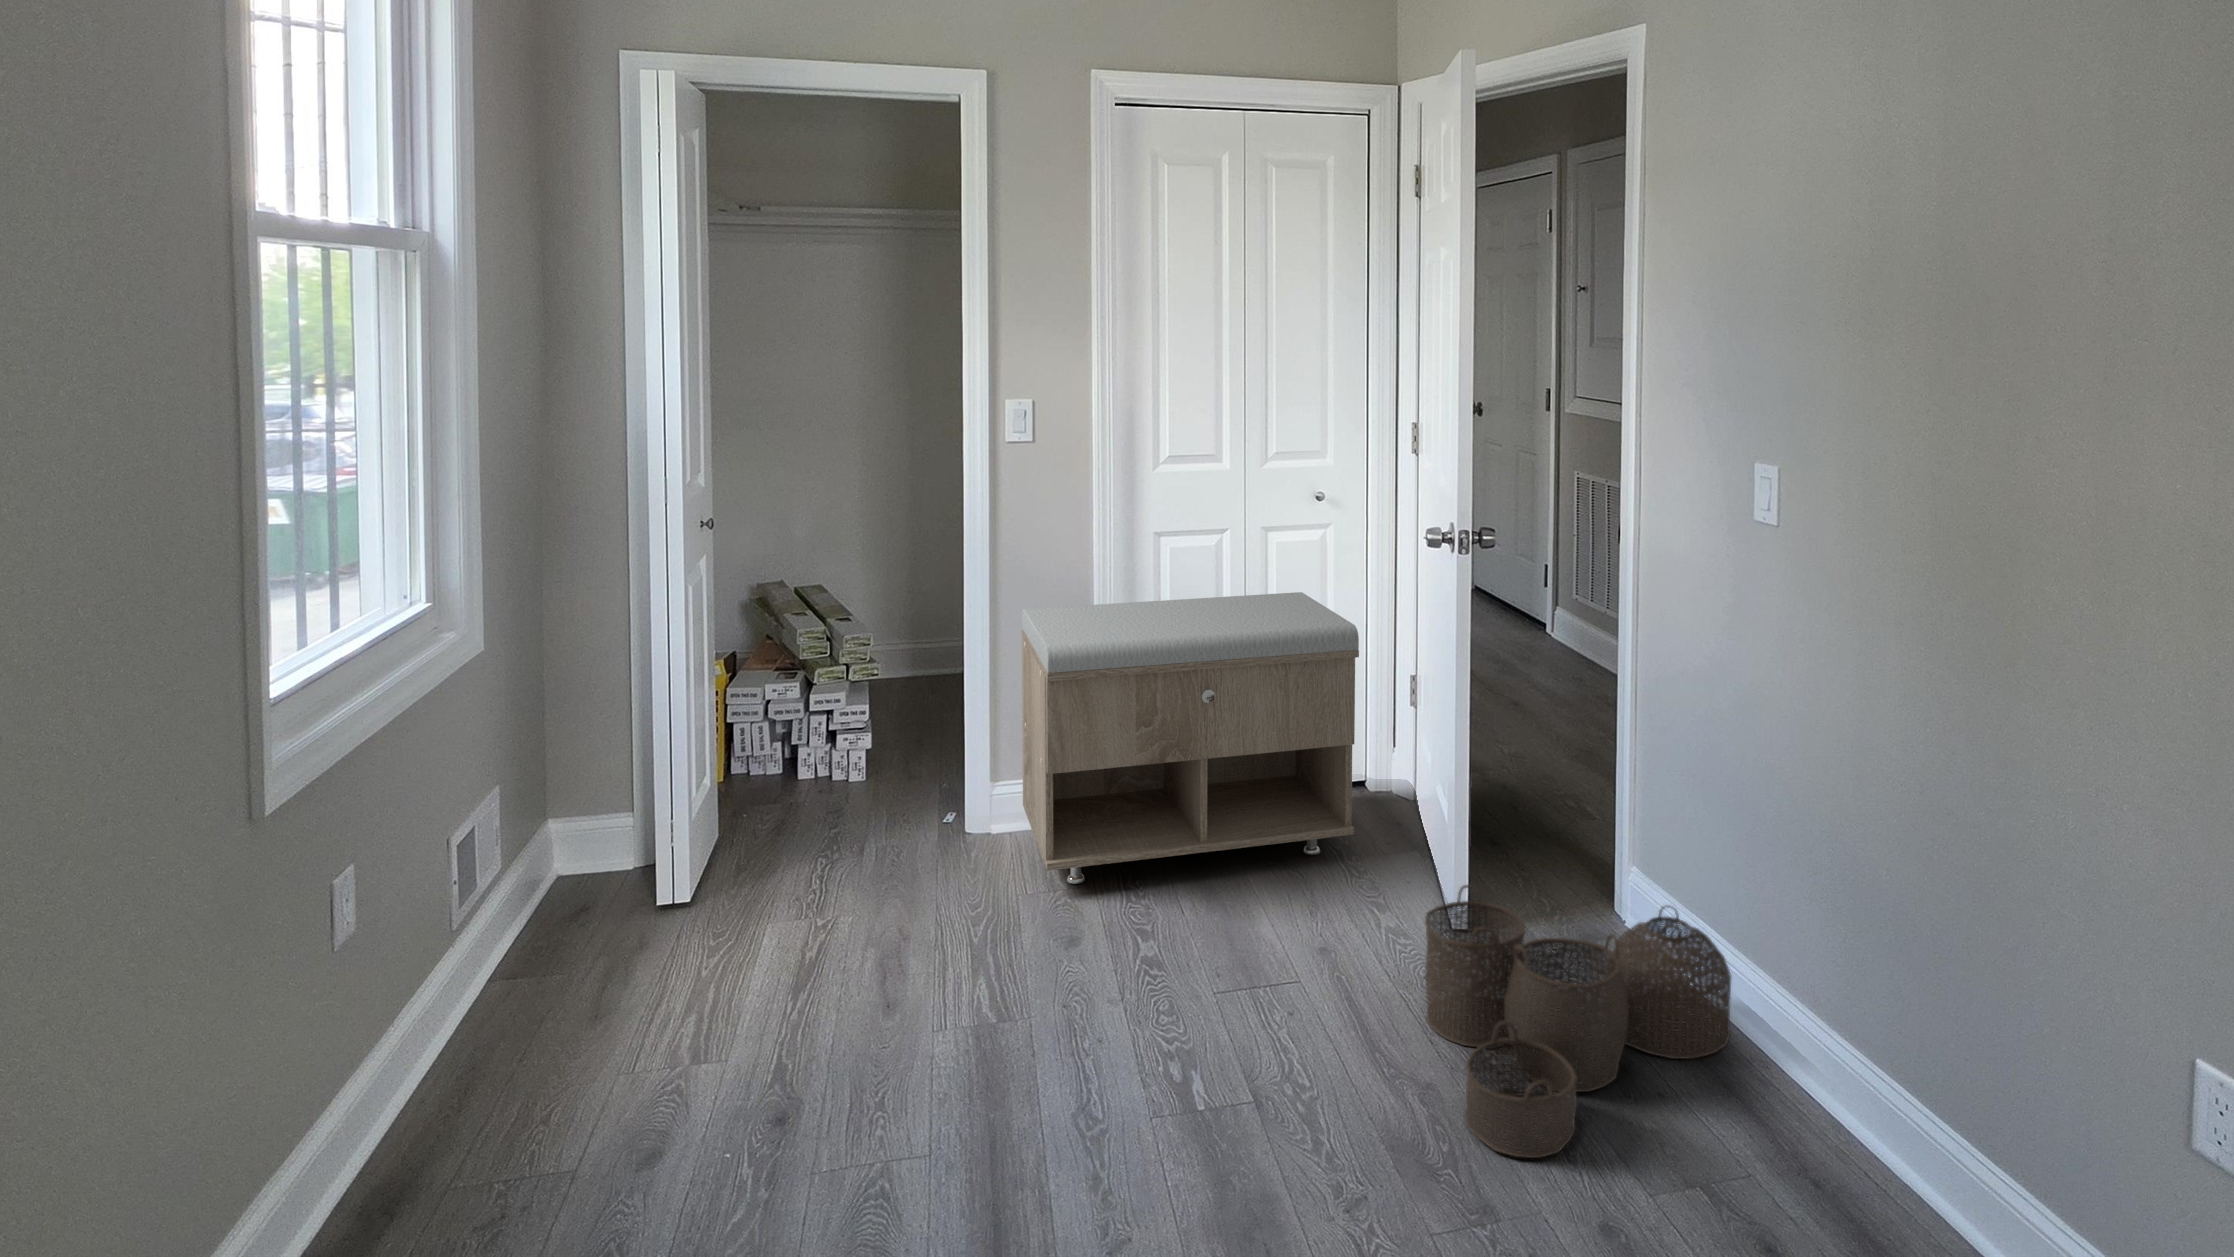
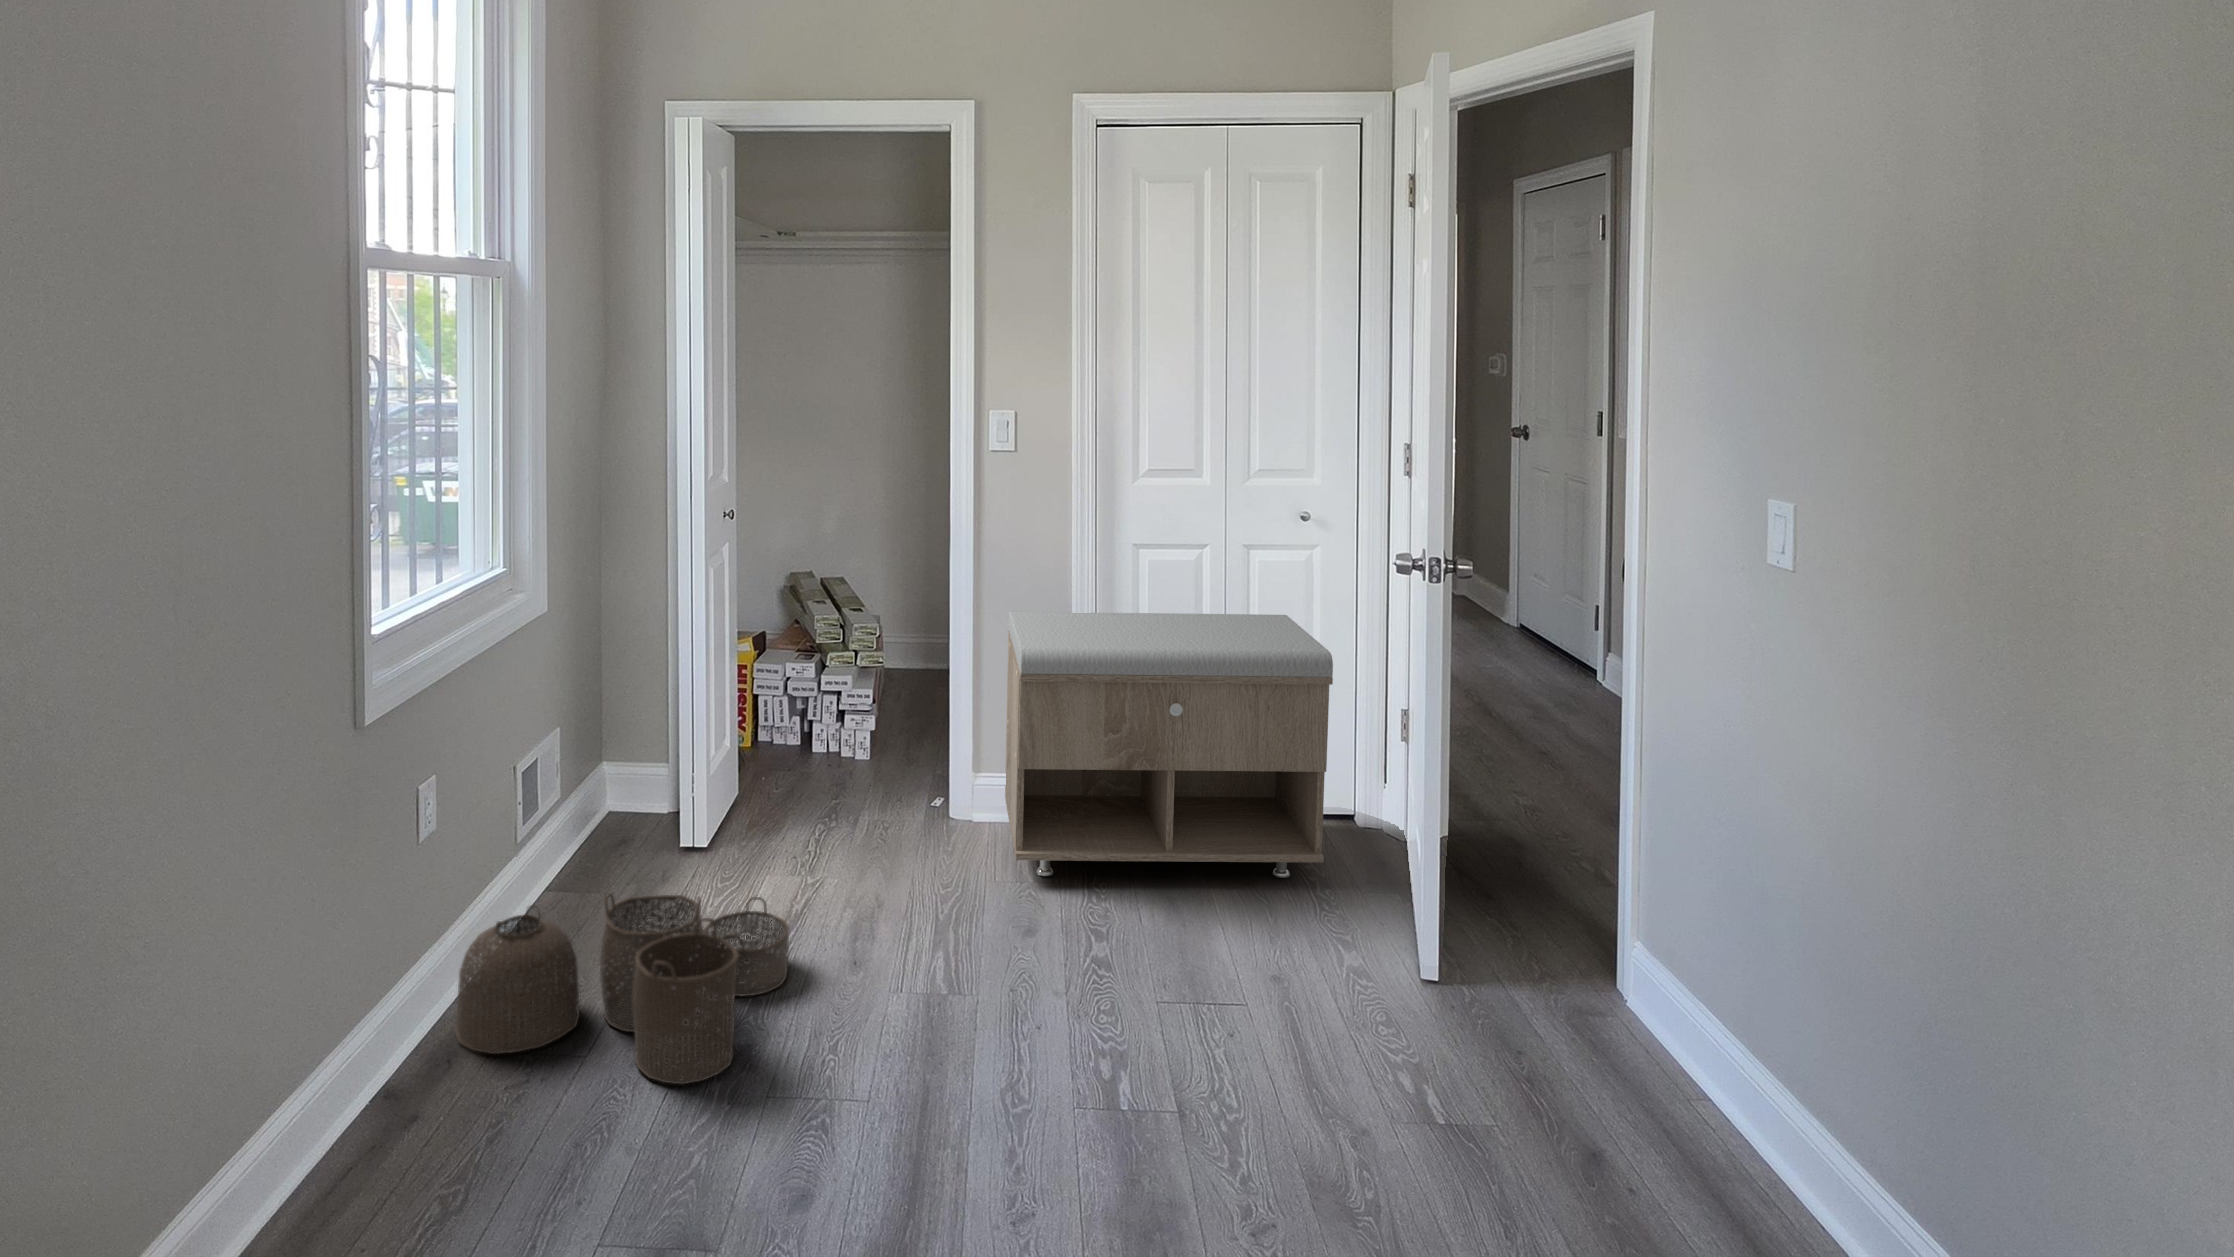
woven basket: present [1425,885,1731,1158] -> present [454,894,789,1084]

